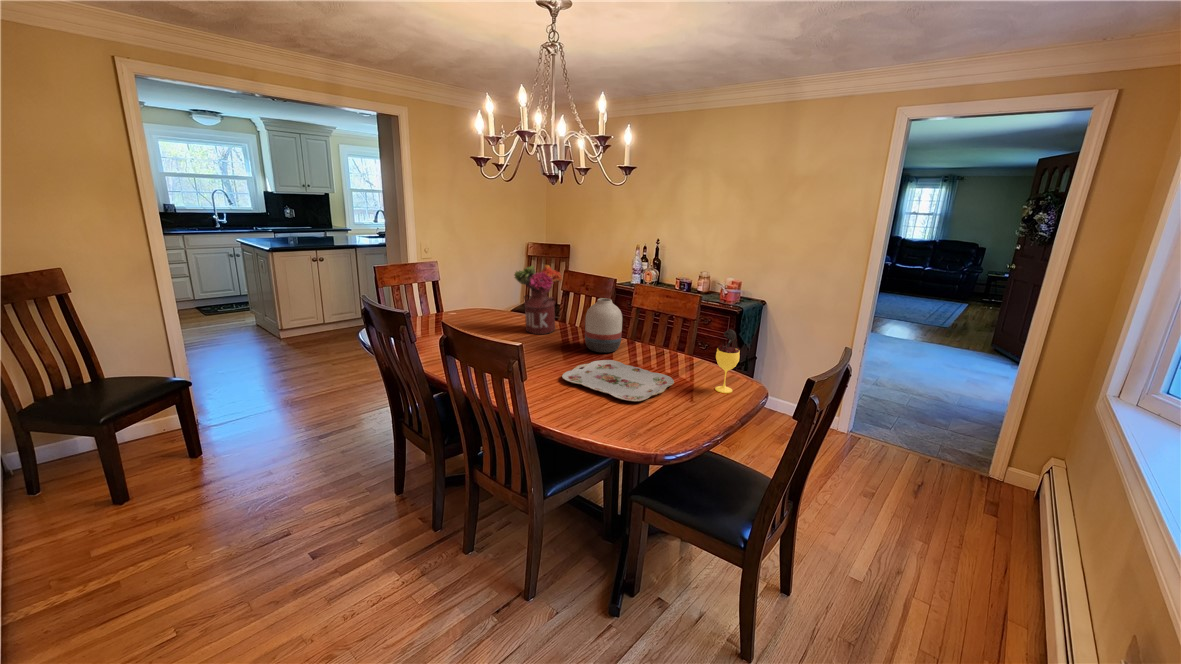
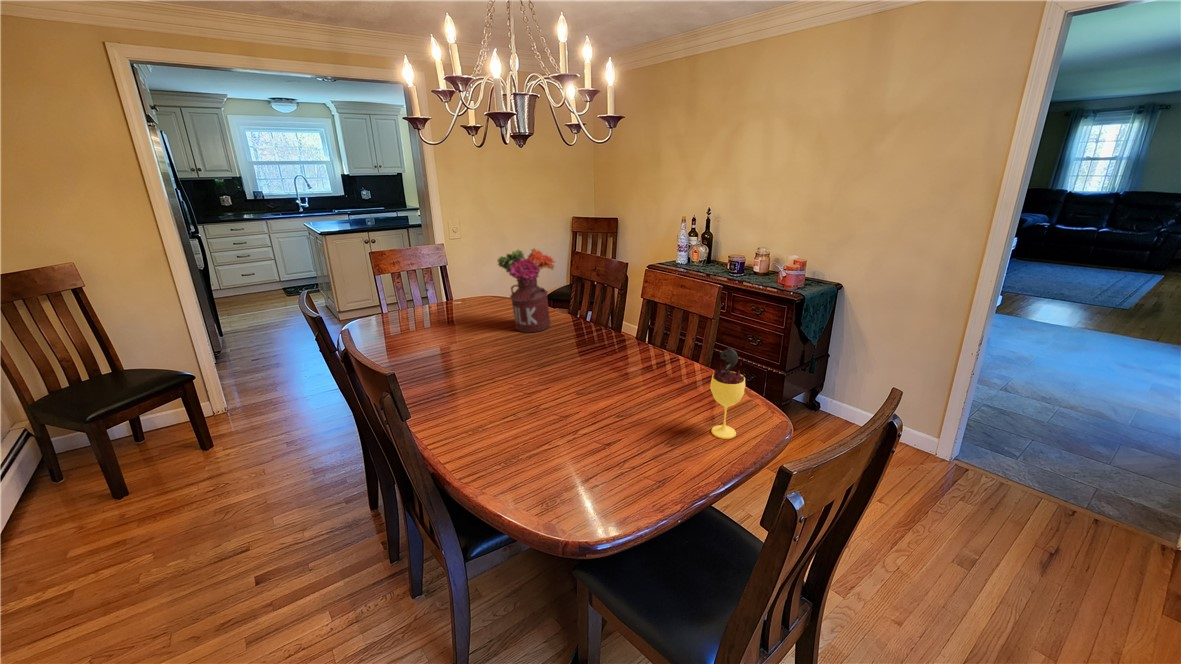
vase: present [585,298,622,353] -> none [567,292,614,362]
serving tray: present [562,360,674,401] -> none [509,375,655,450]

